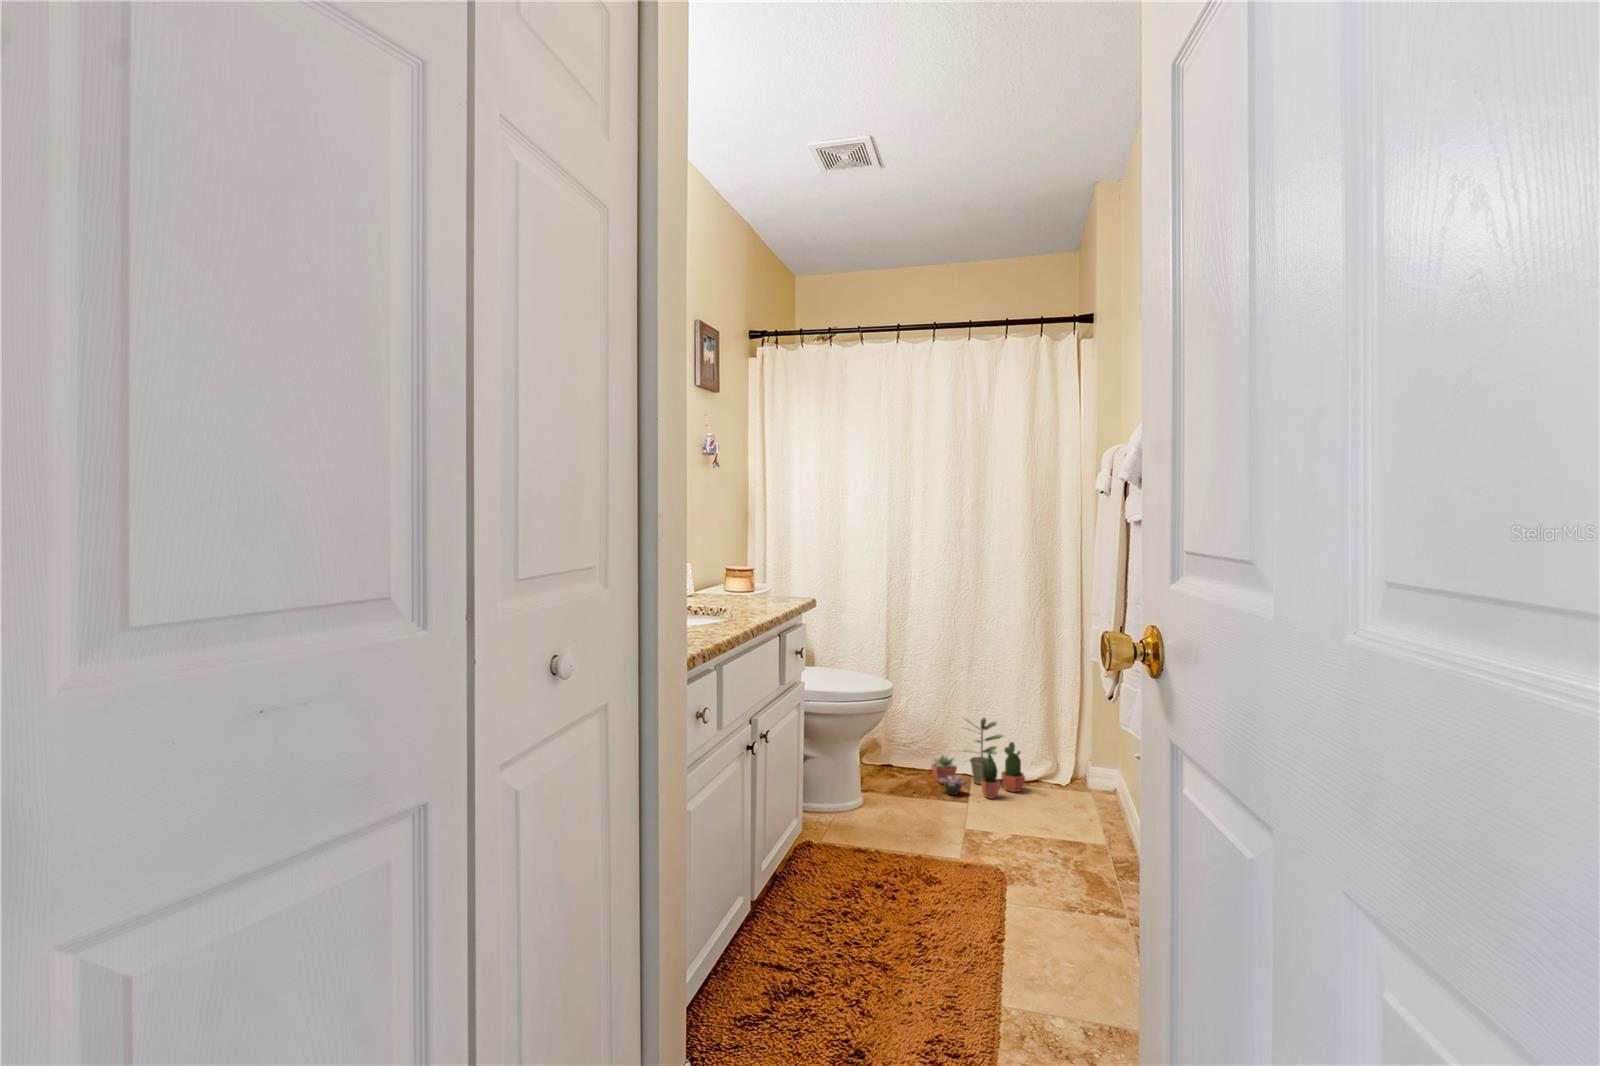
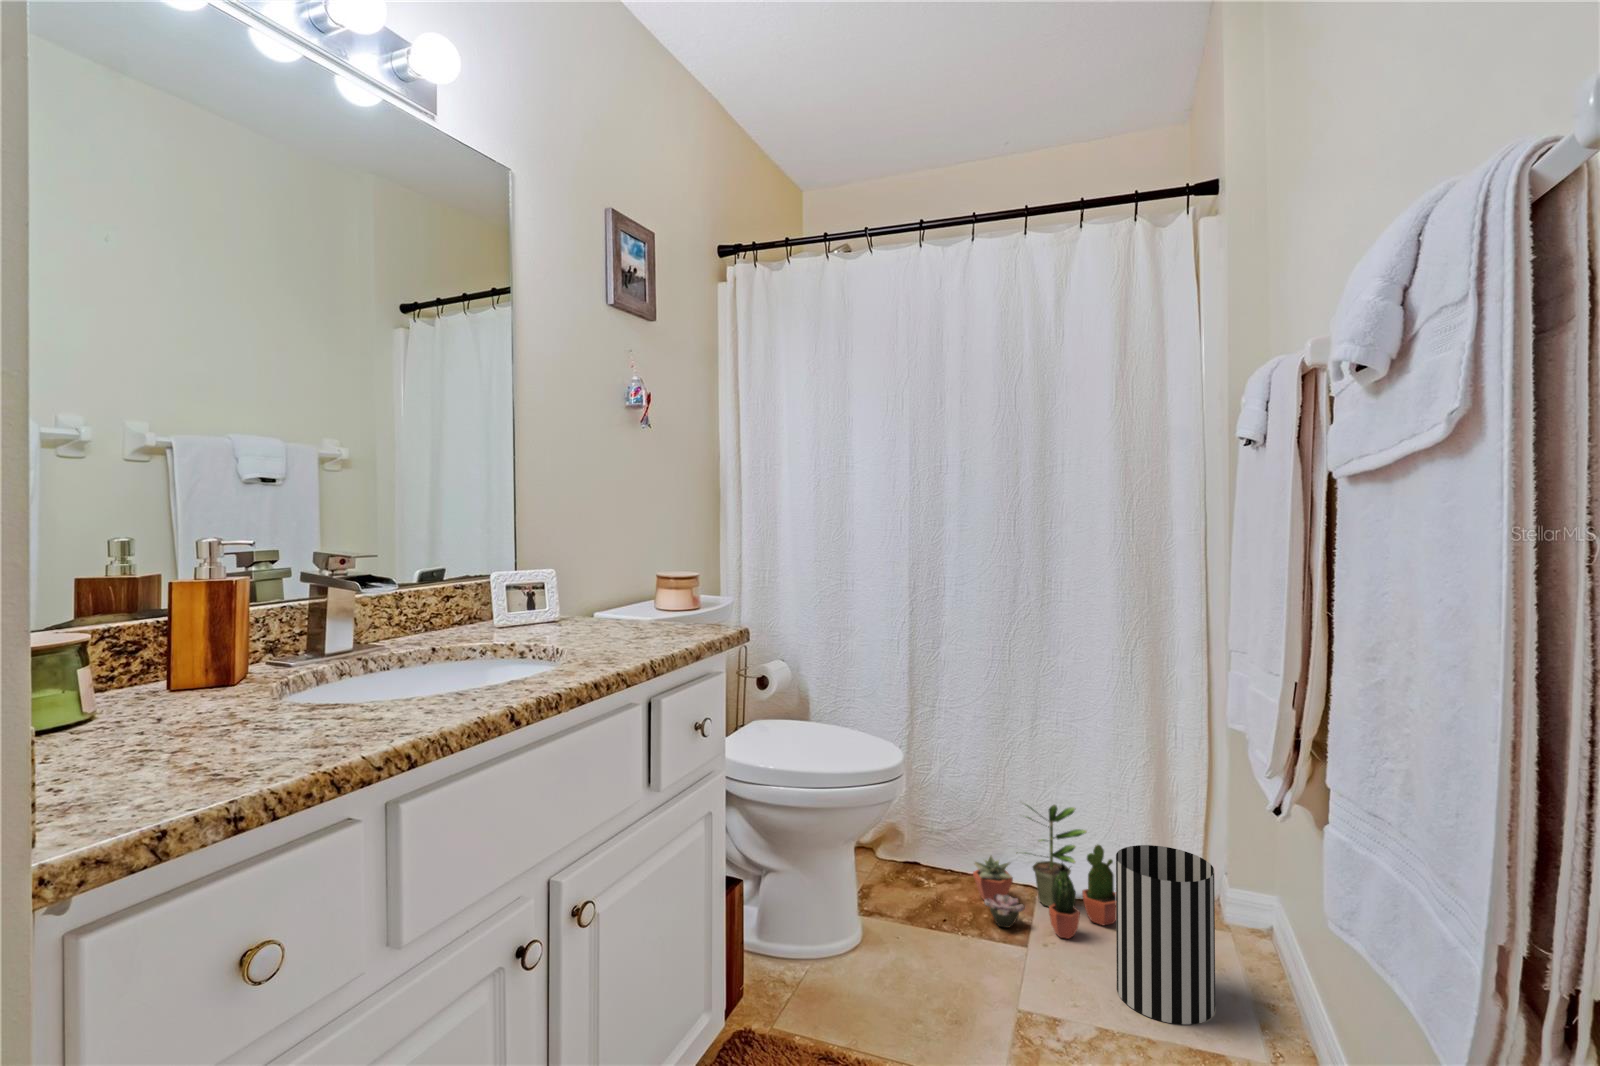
wastebasket: none [1022,734,1078,831] -> present [1116,845,1215,1024]

